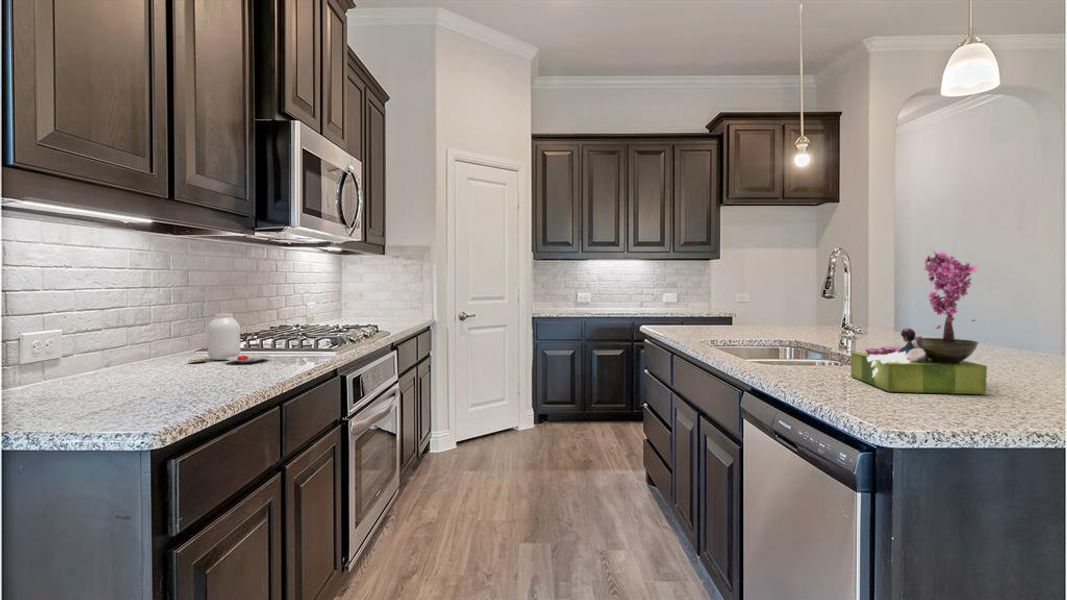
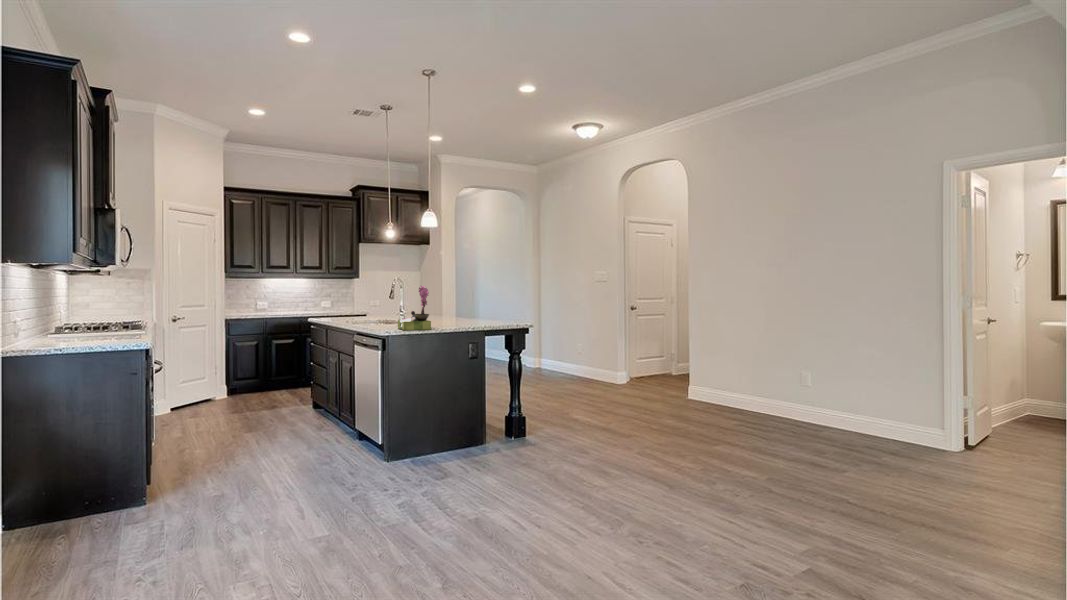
jar: present [191,313,269,362] -> none [81,313,130,337]

